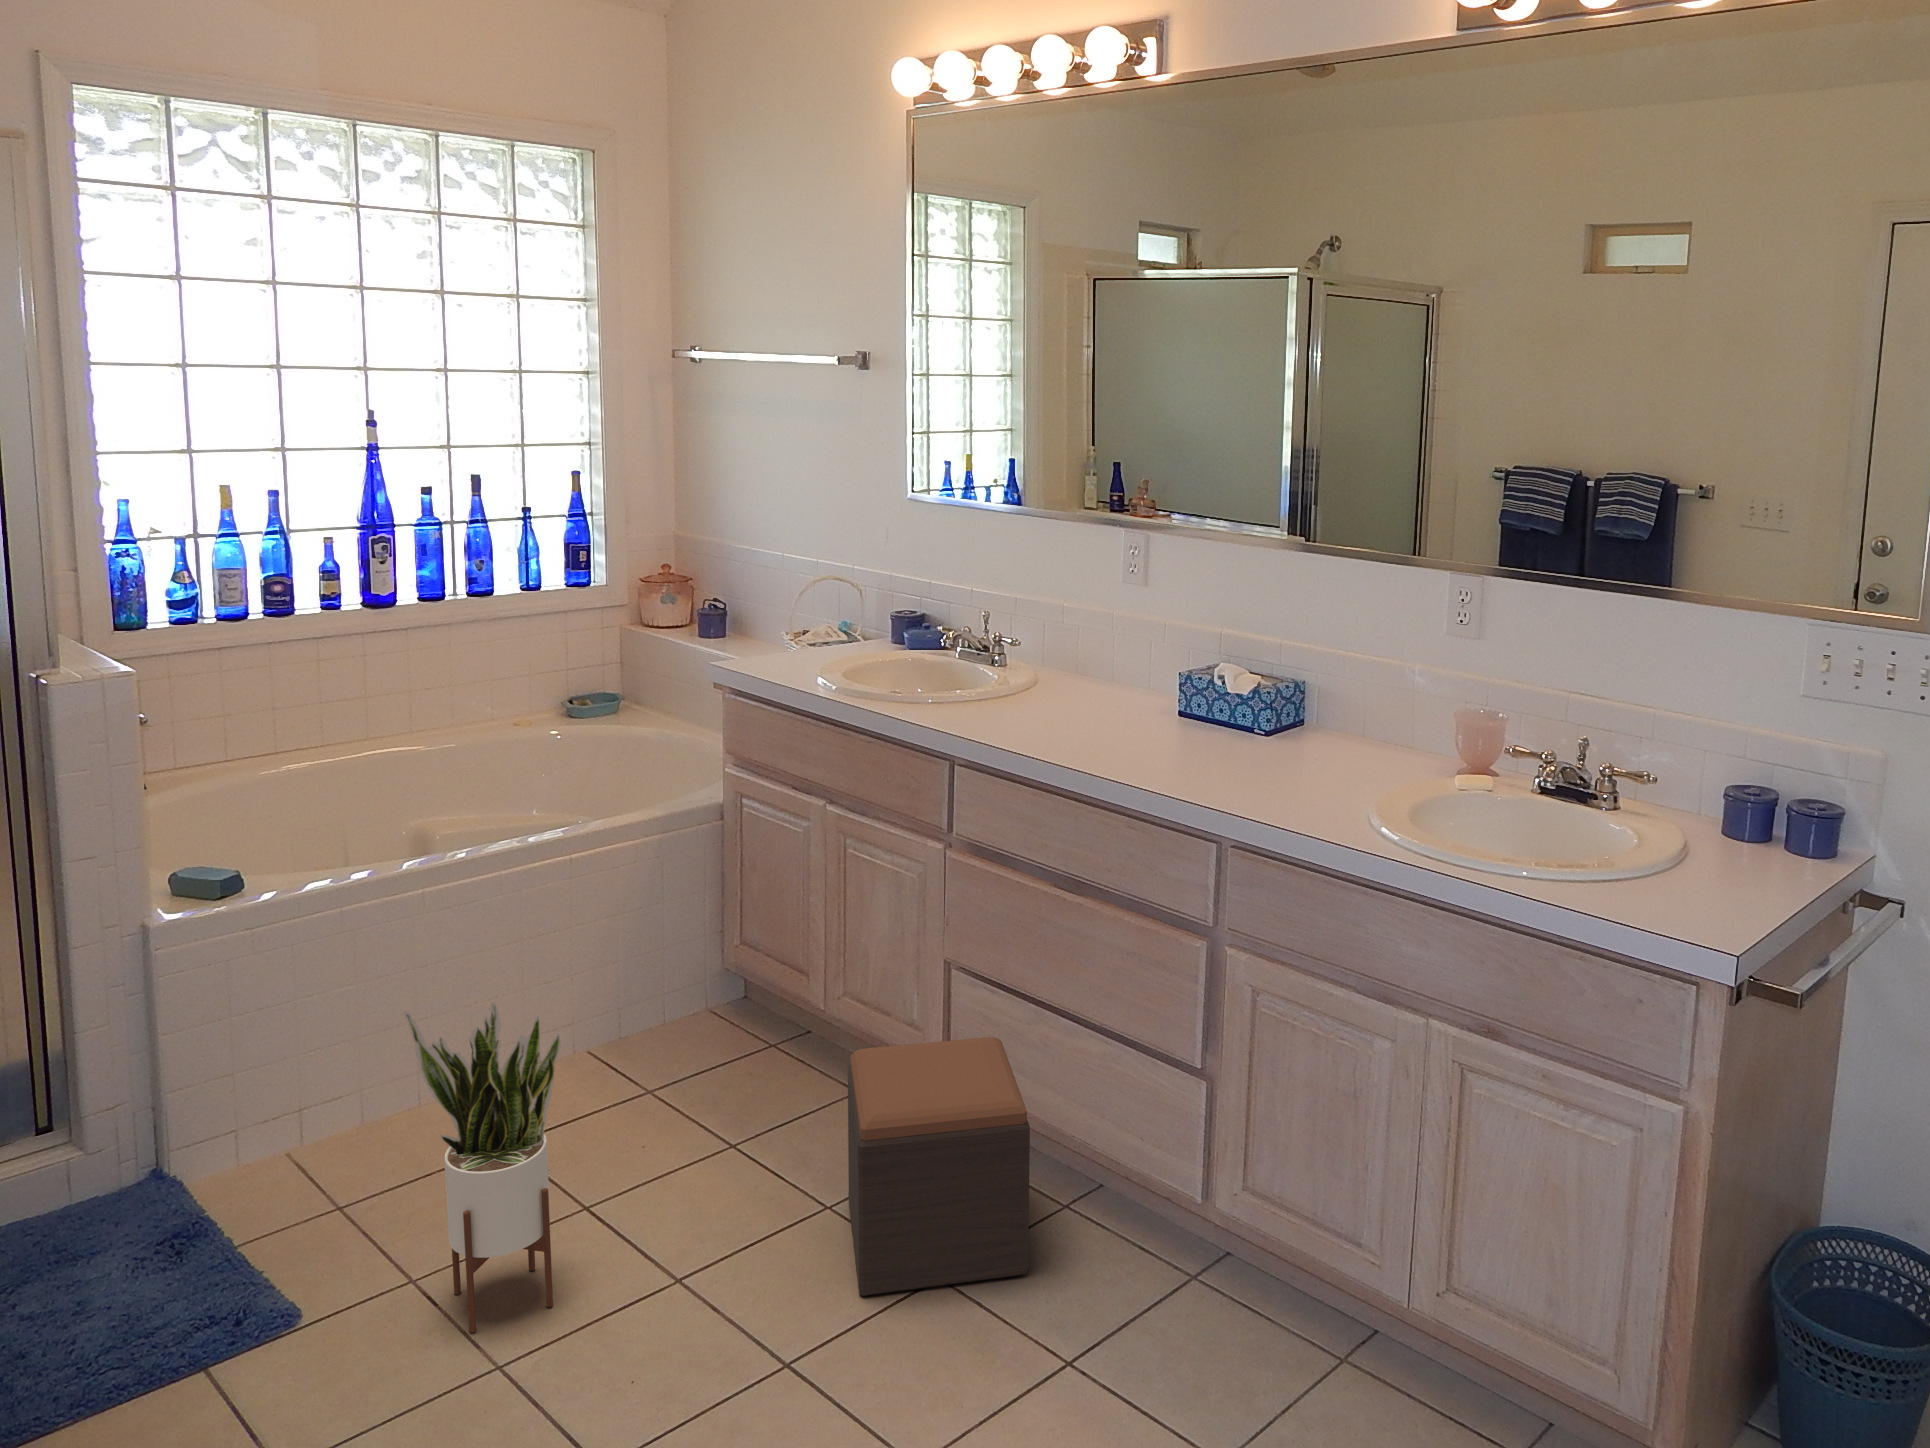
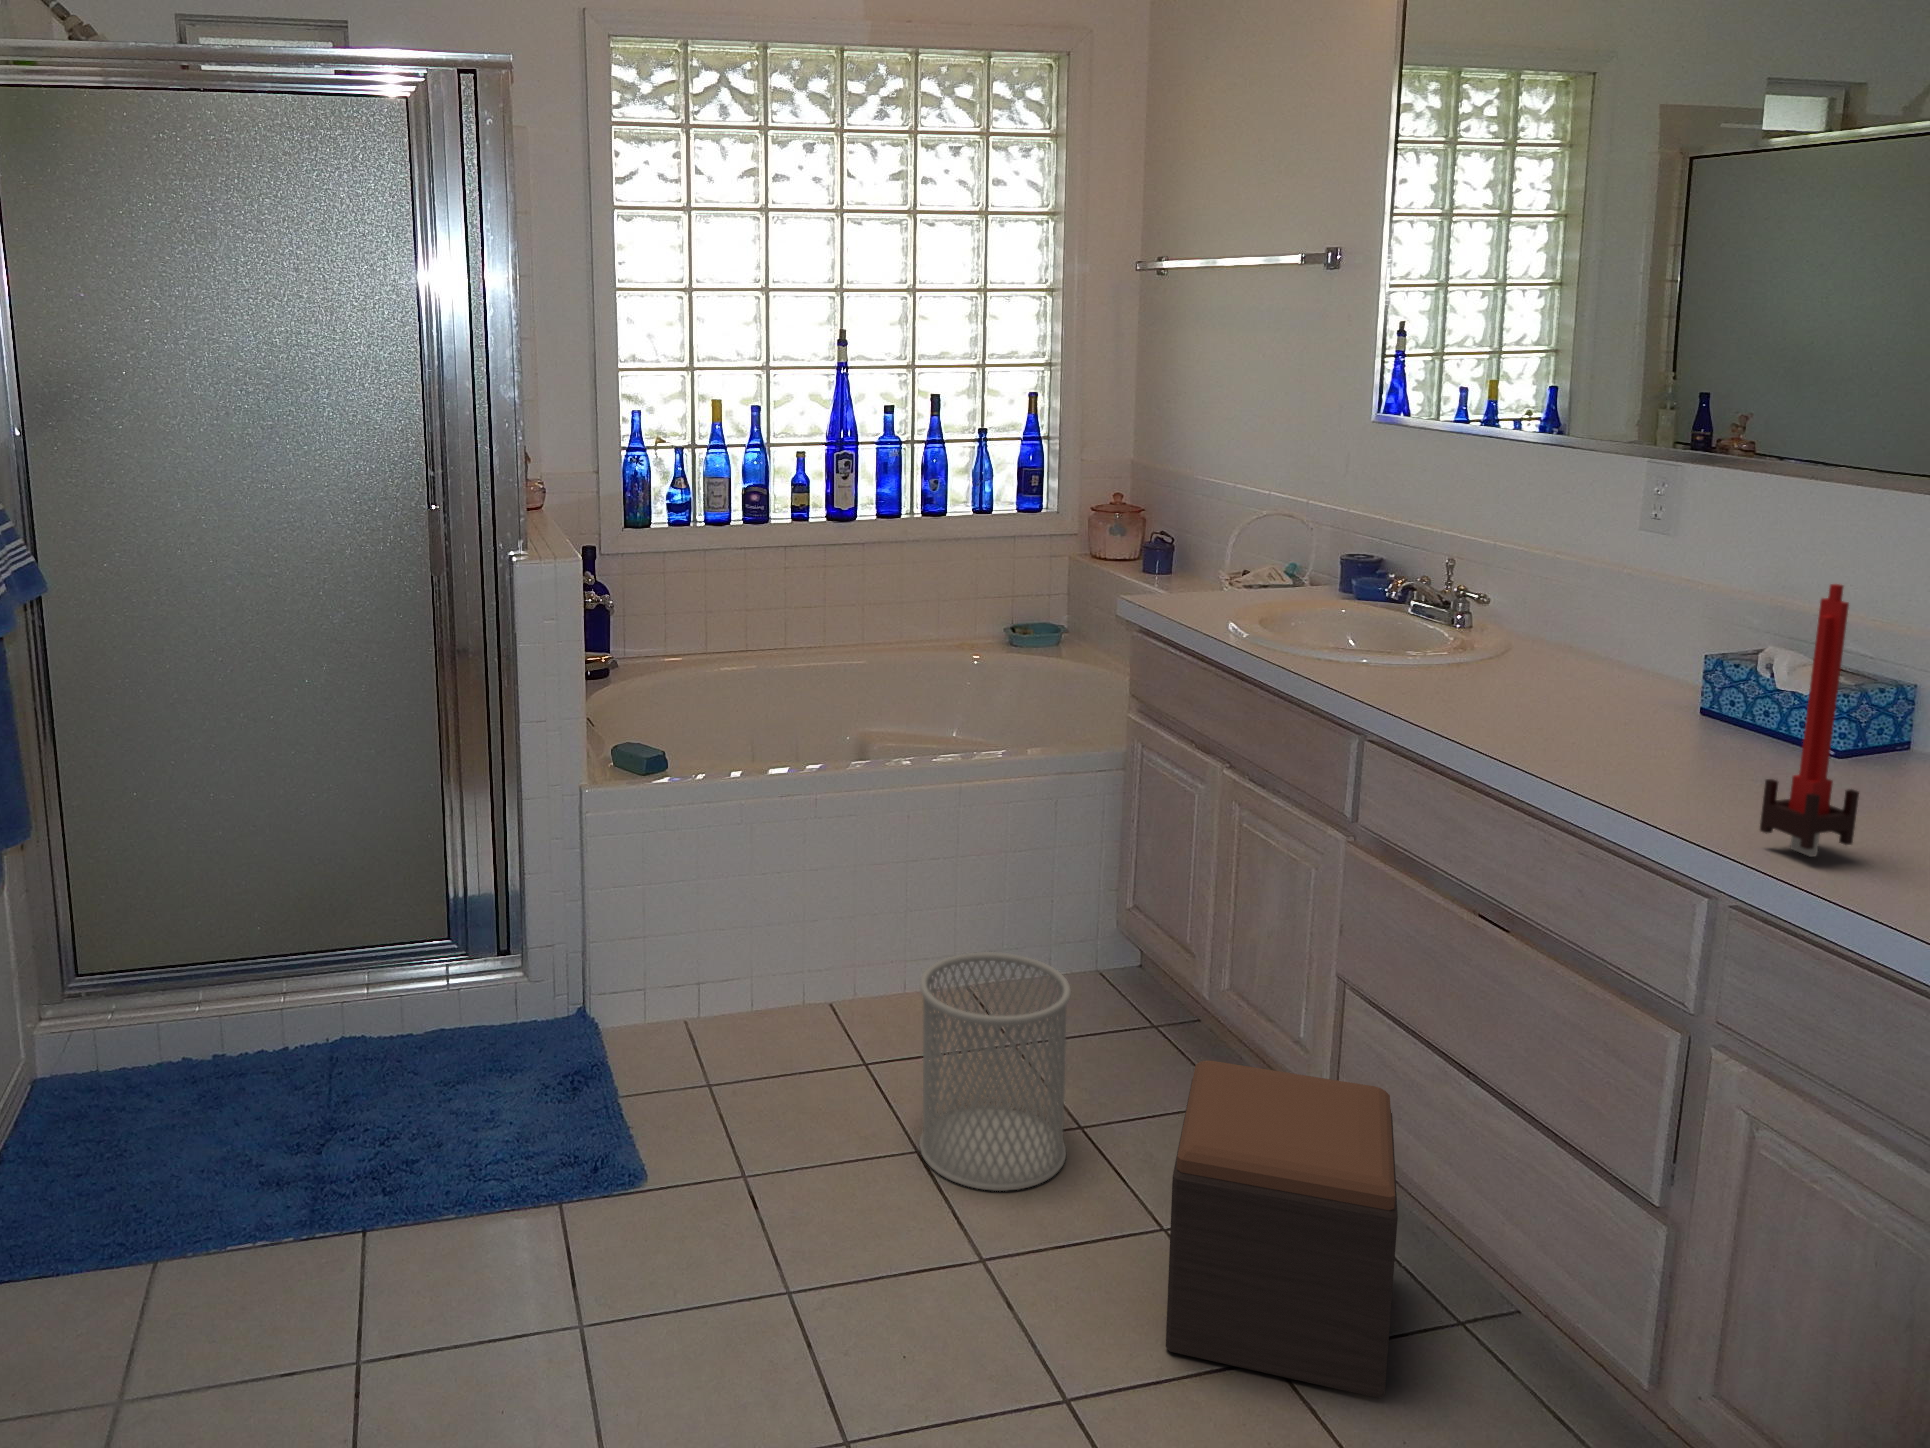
candle: none [1245,622,1298,803] -> present [1760,584,1859,857]
potted plant: present [404,1002,561,1333] -> none [731,910,872,1247]
wastebasket: none [582,1002,729,1223] -> present [920,952,1071,1191]

